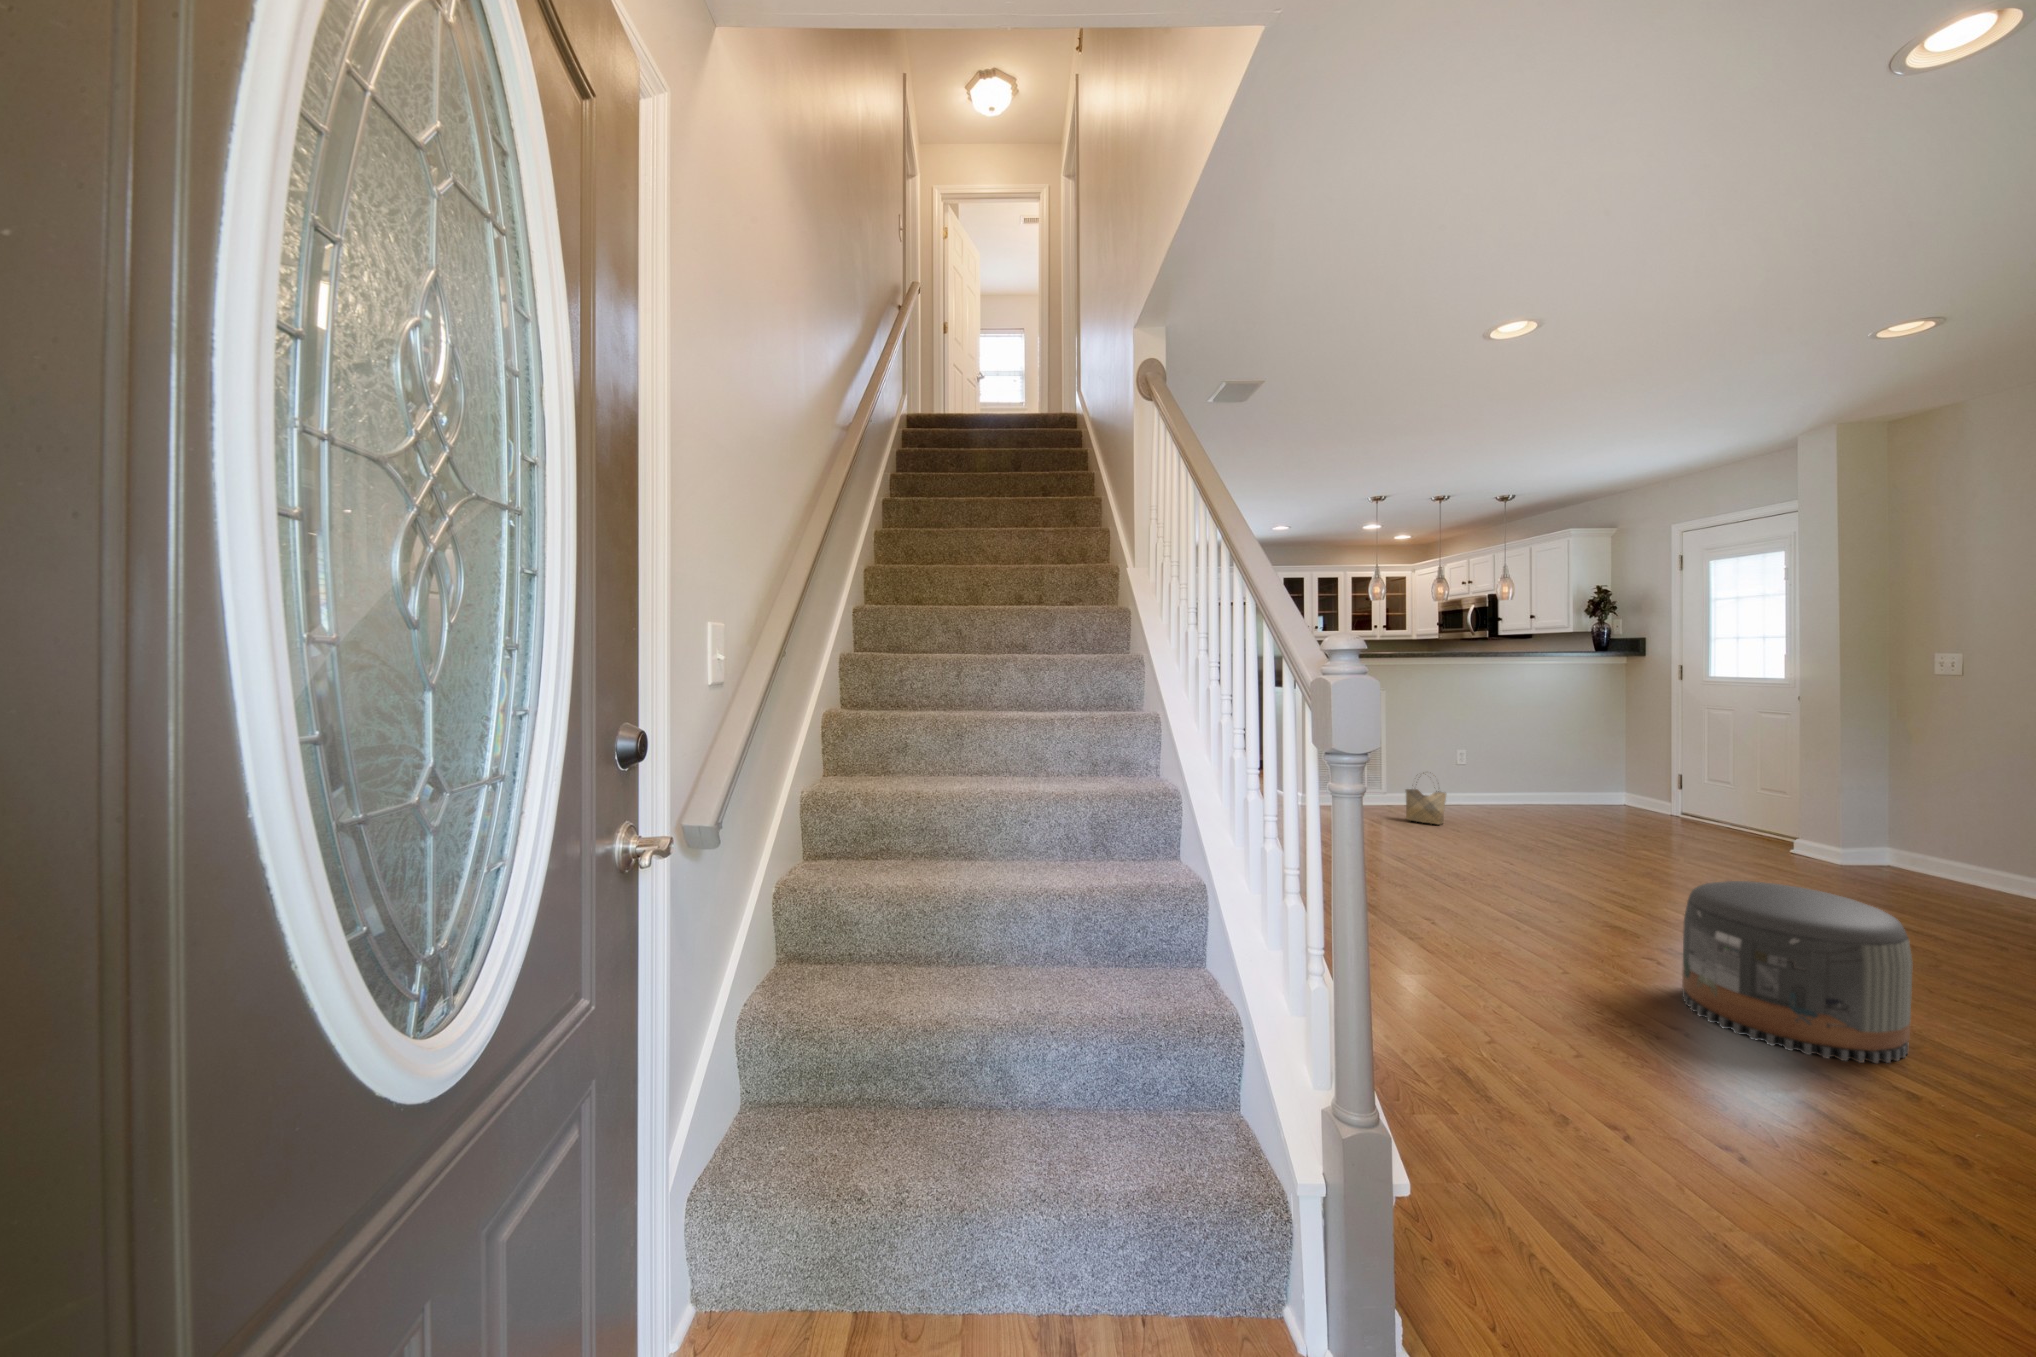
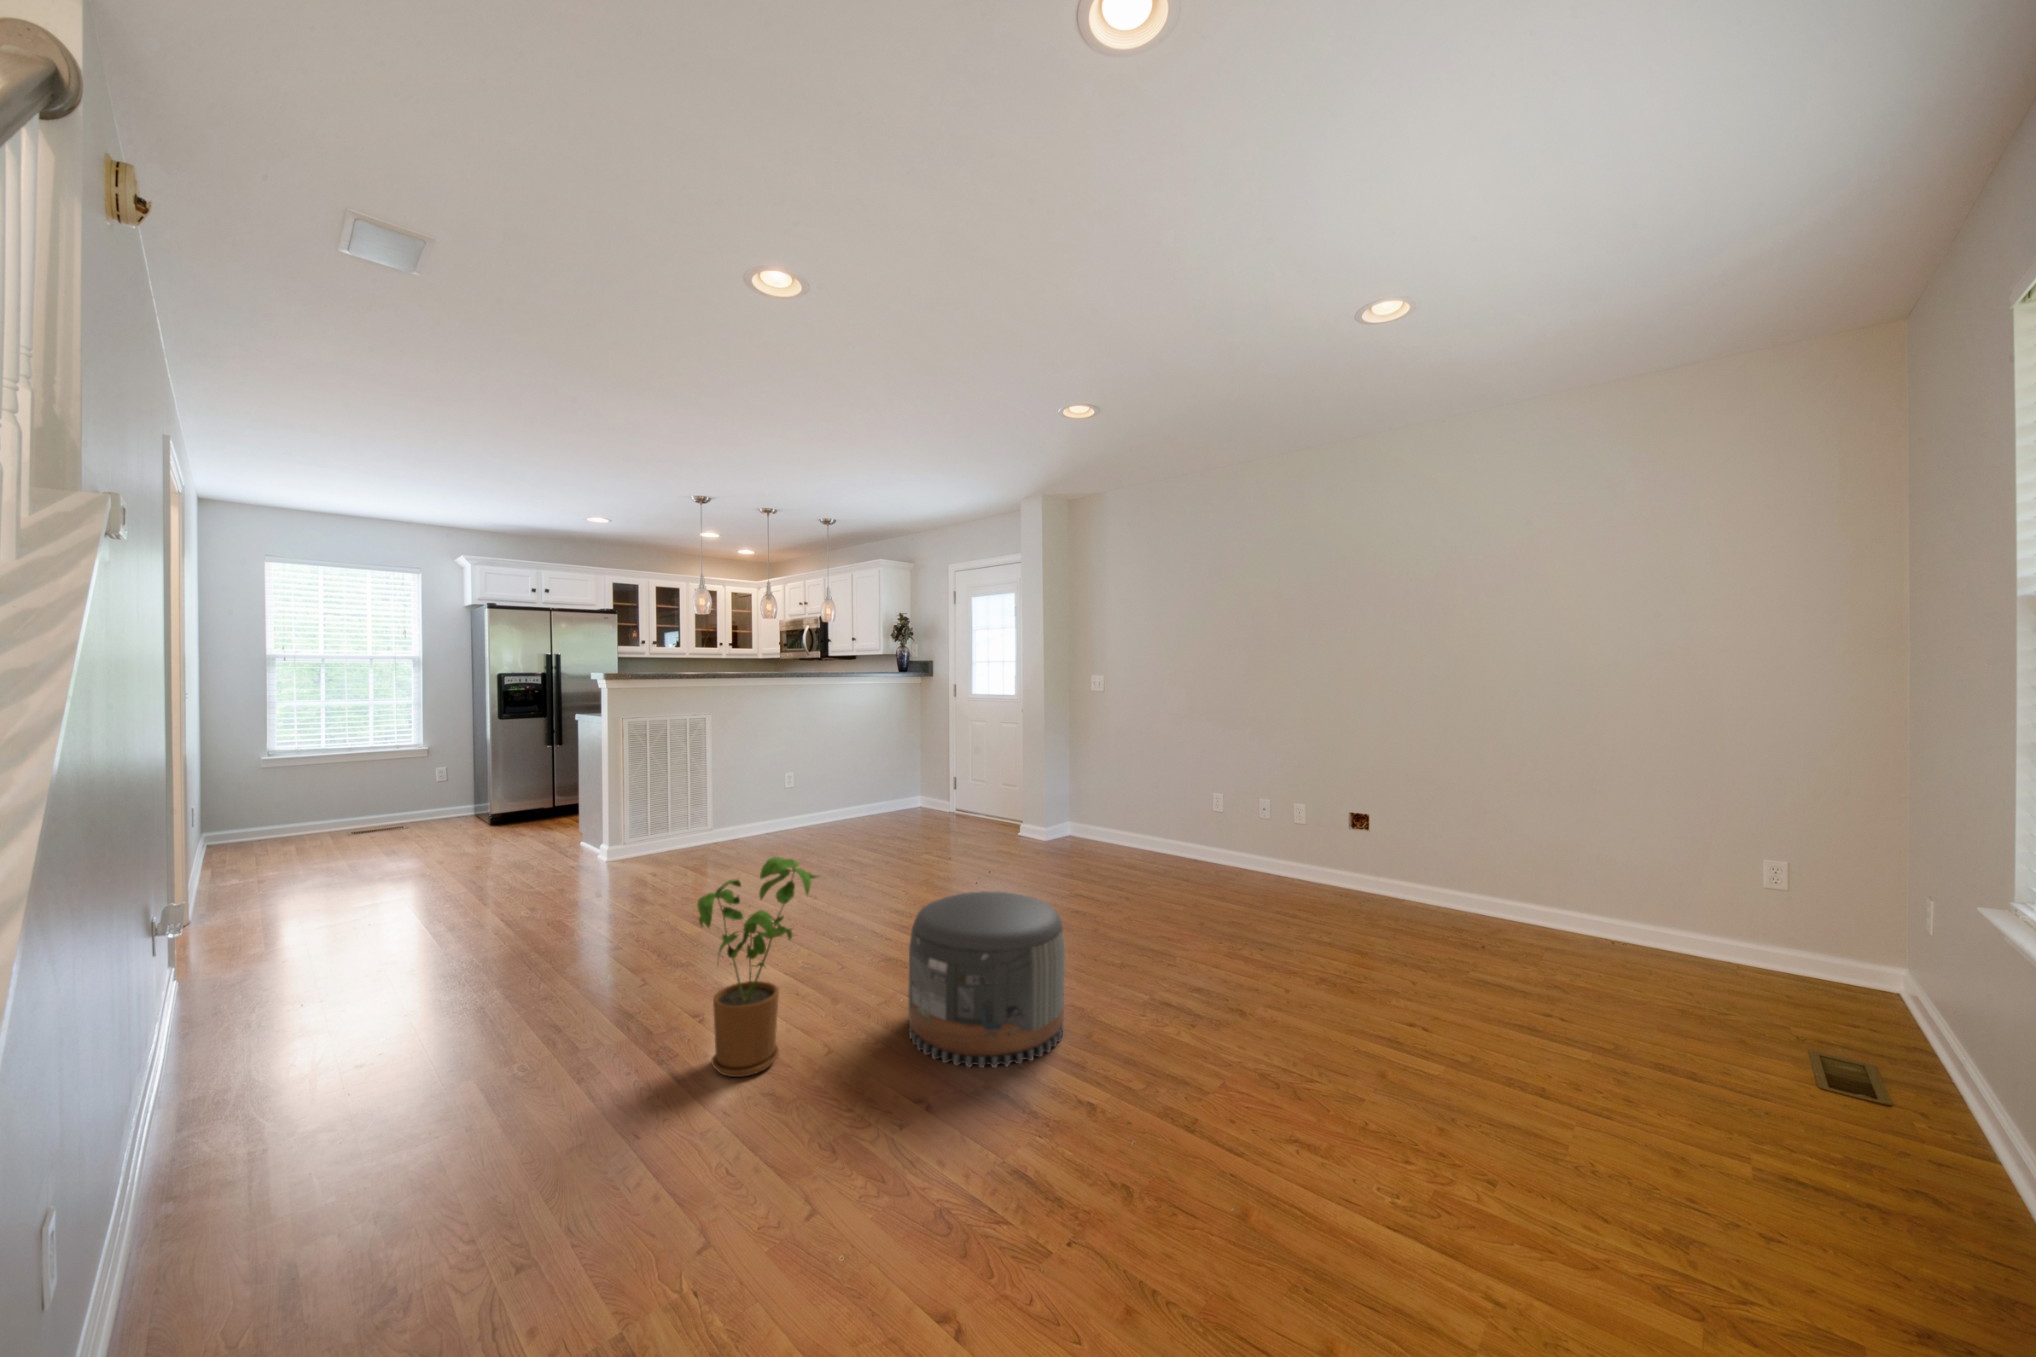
woven basket: present [1406,773,1446,825] -> none [718,798,760,854]
house plant: none [1468,814,1584,989] -> present [697,857,818,1077]

